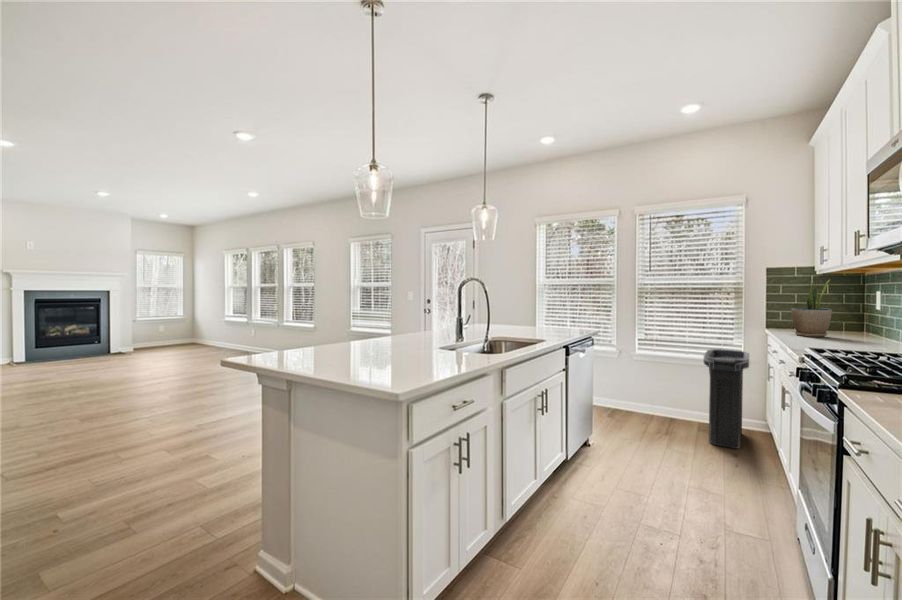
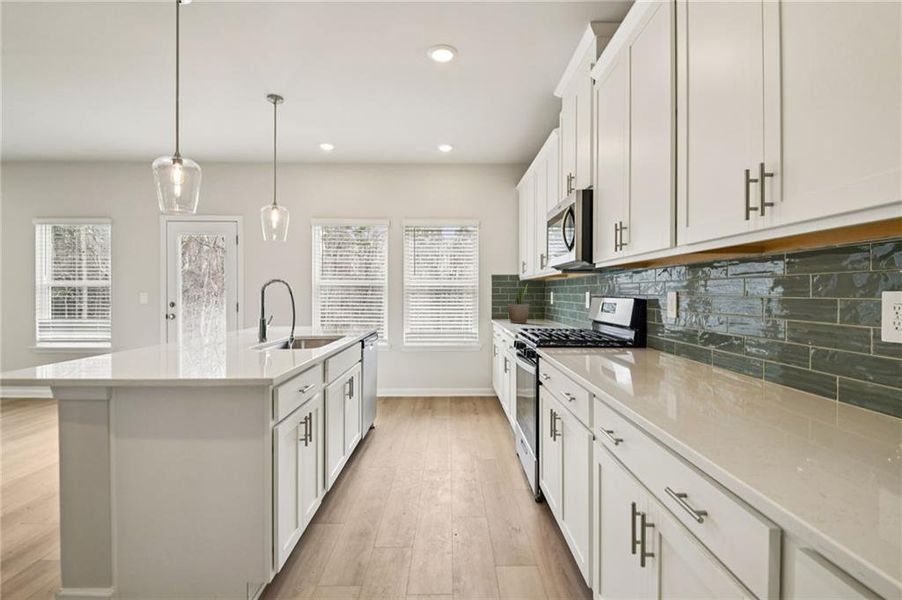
trash can: present [704,349,749,448] -> none [454,338,483,412]

